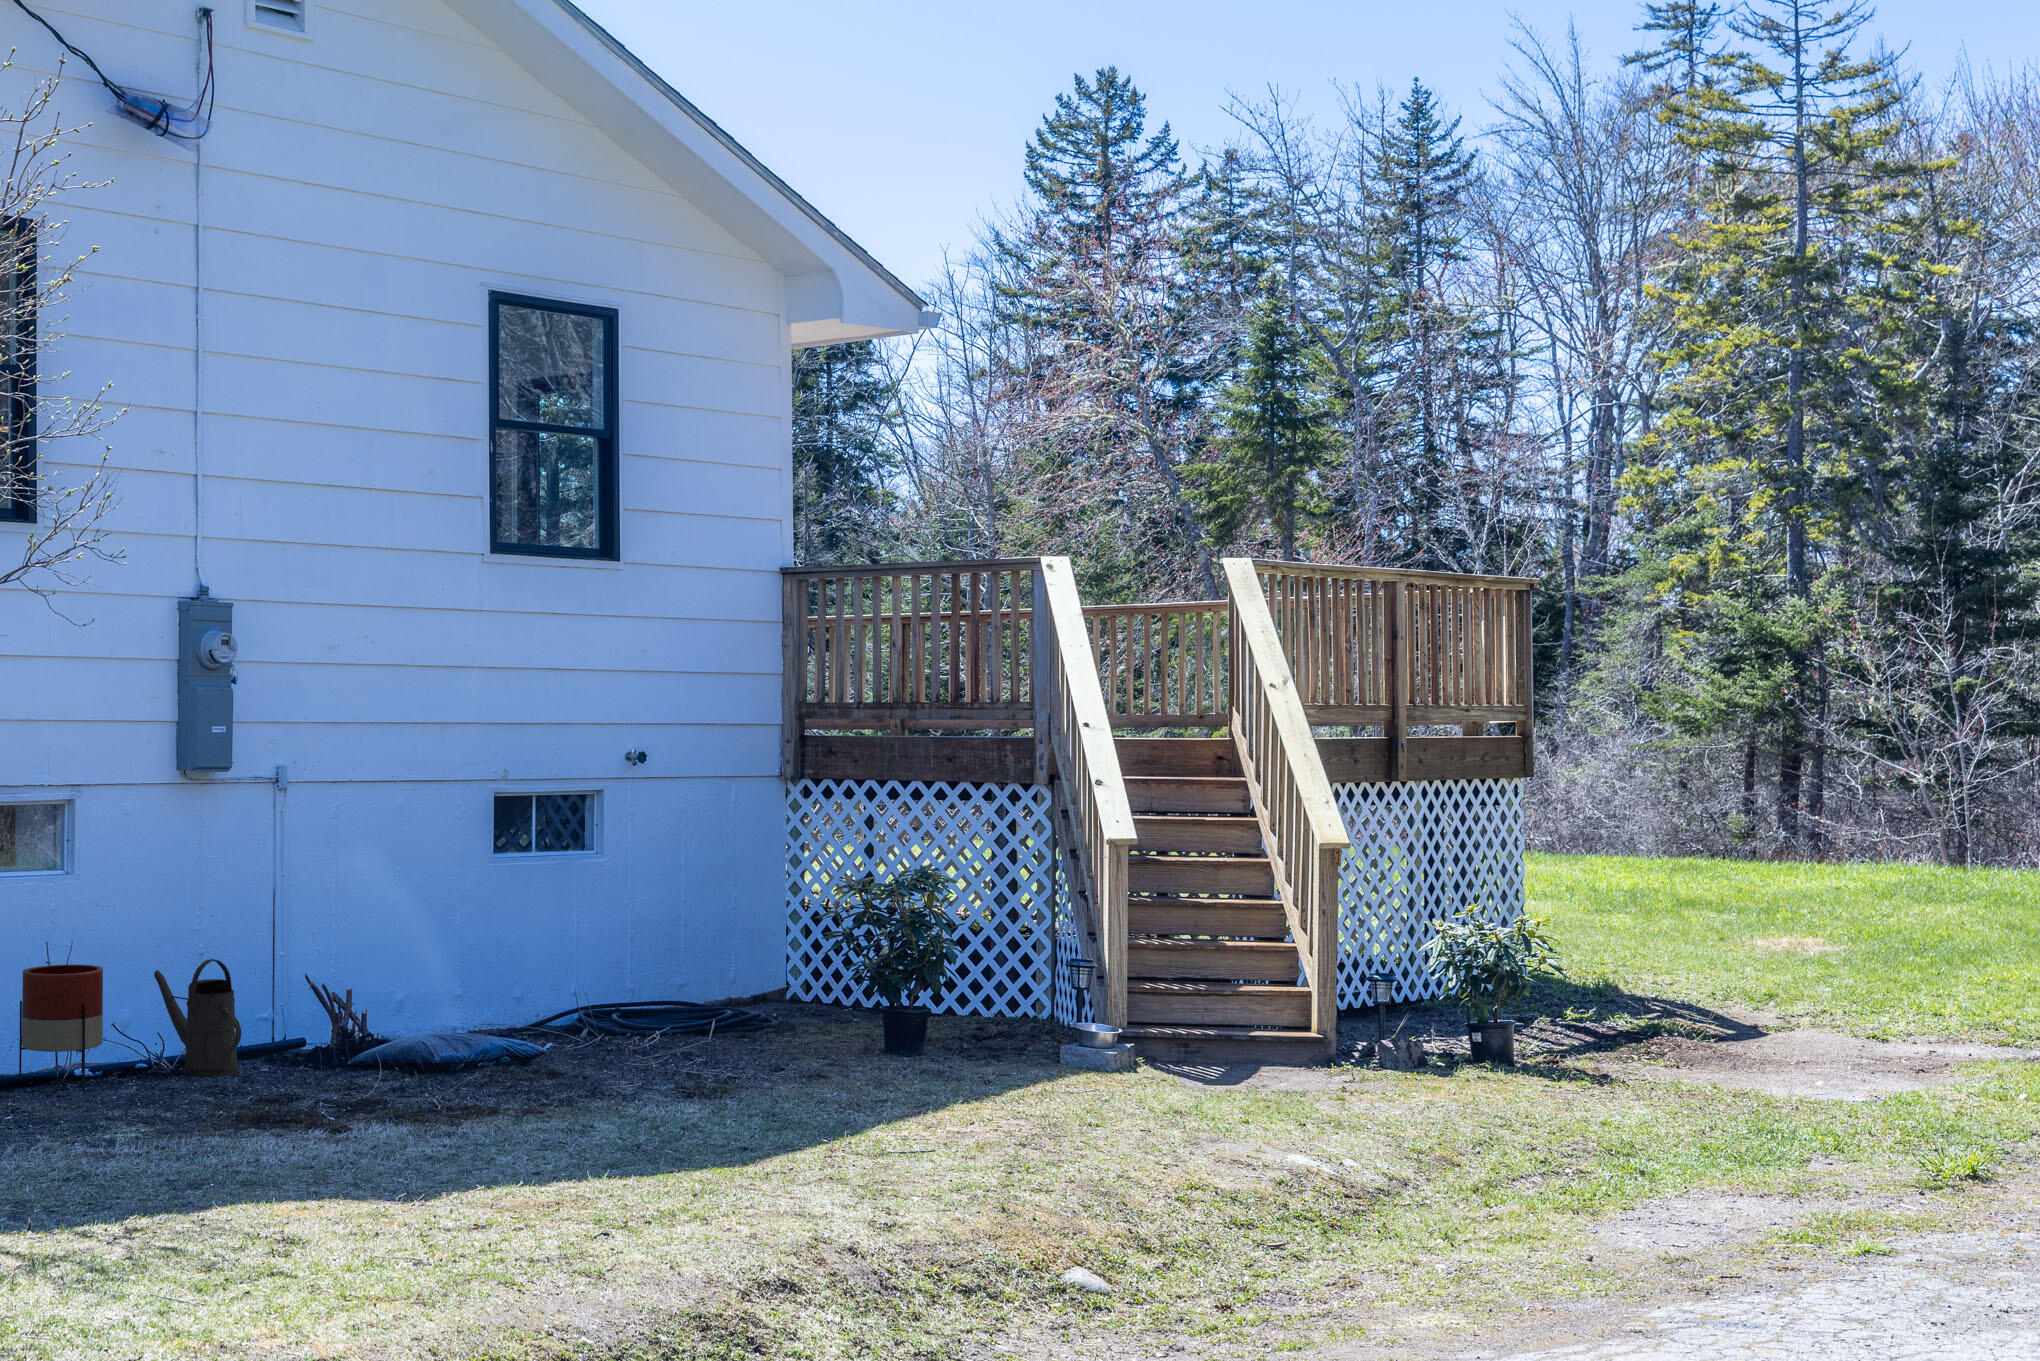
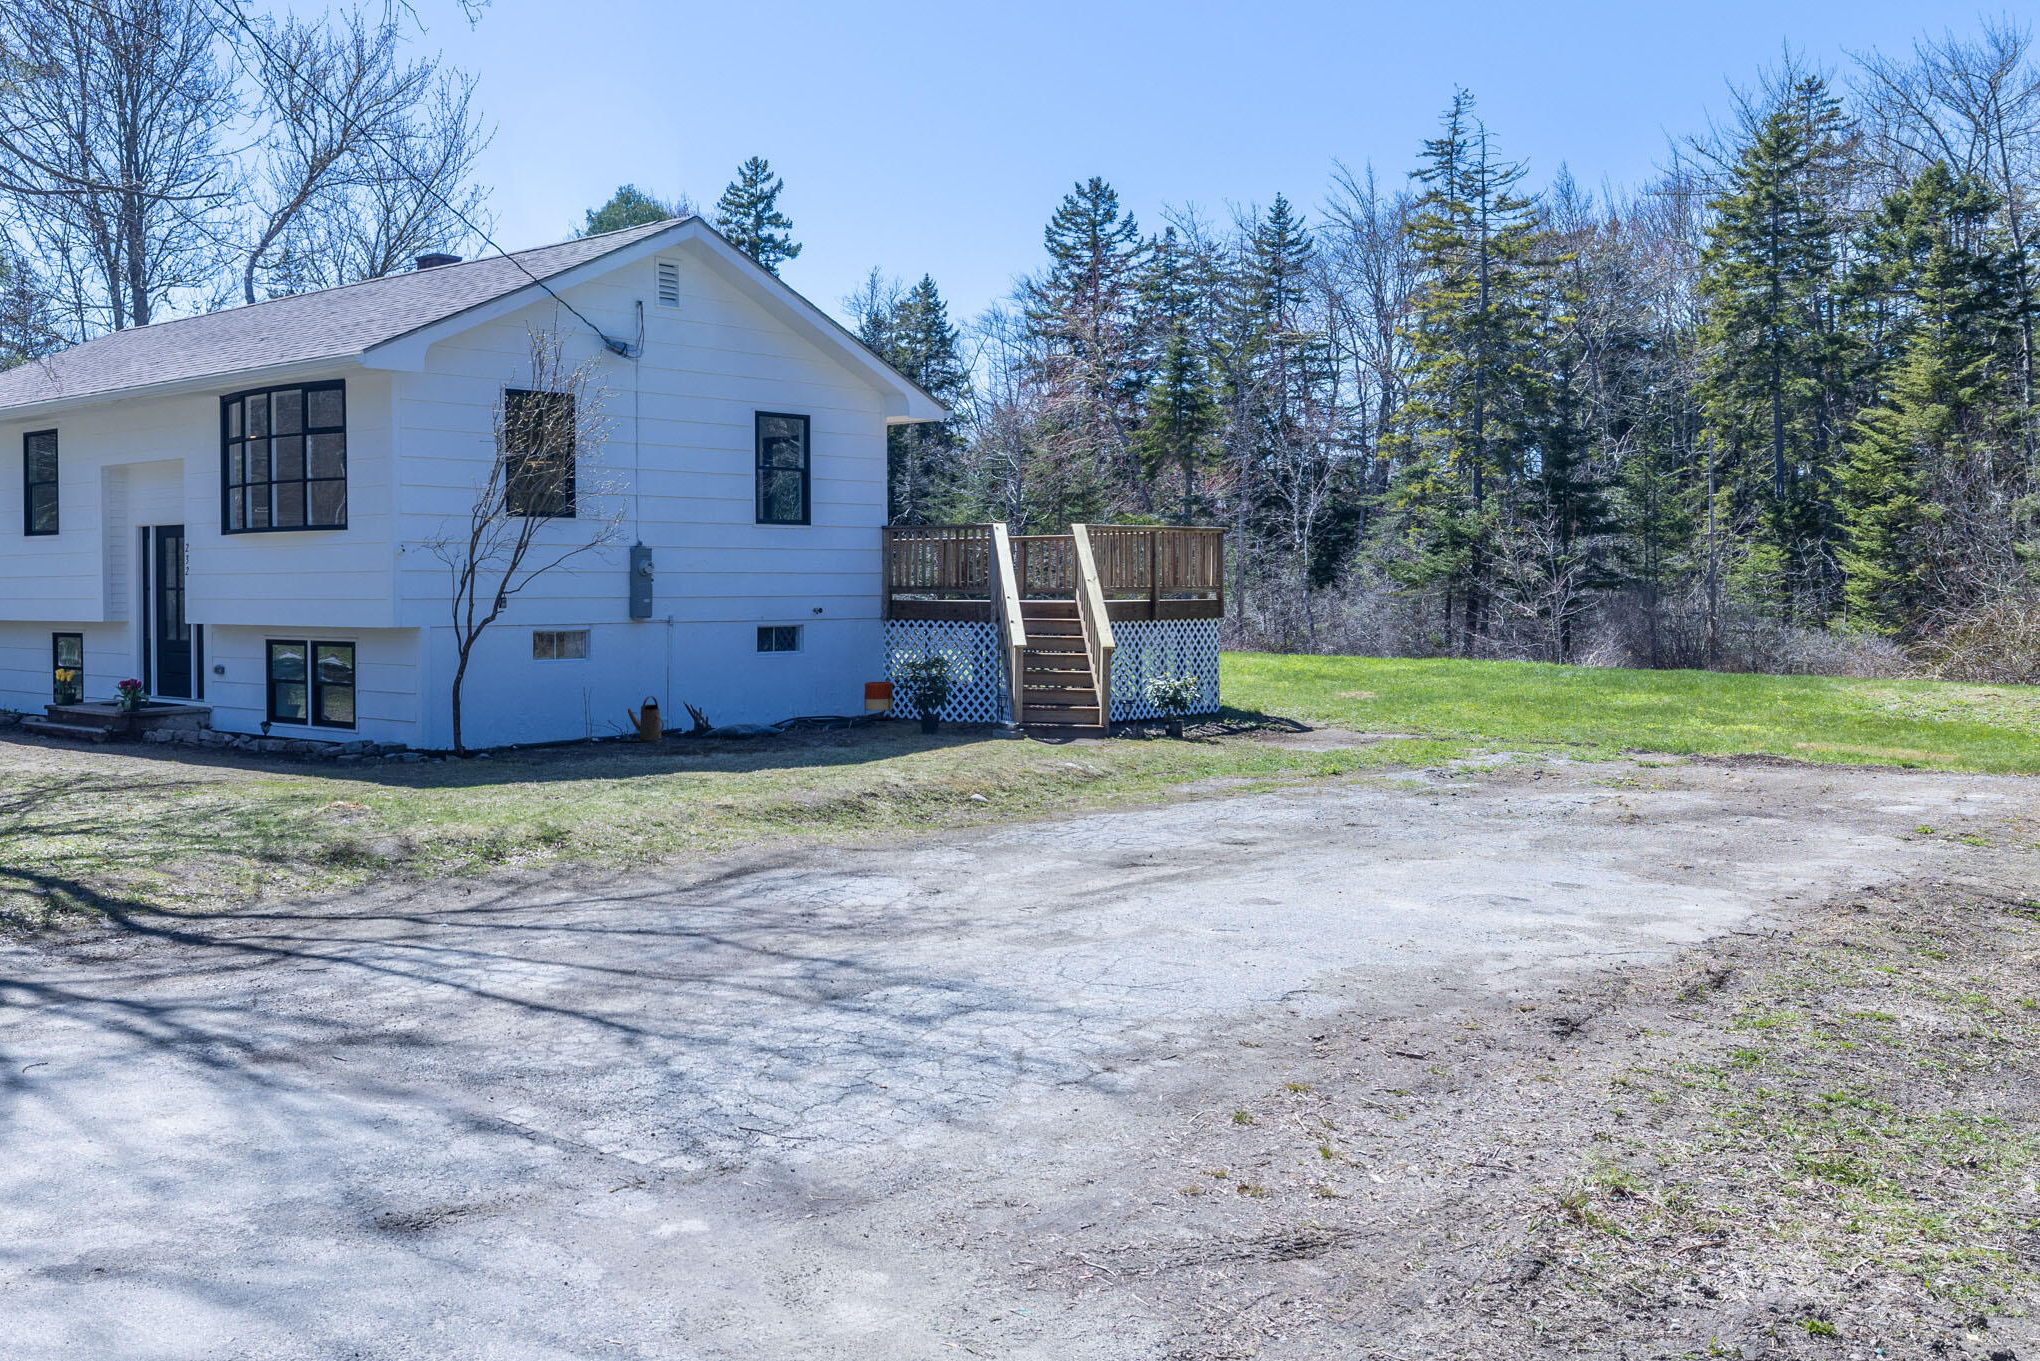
planter: present [19,965,103,1085] -> present [864,682,893,721]

